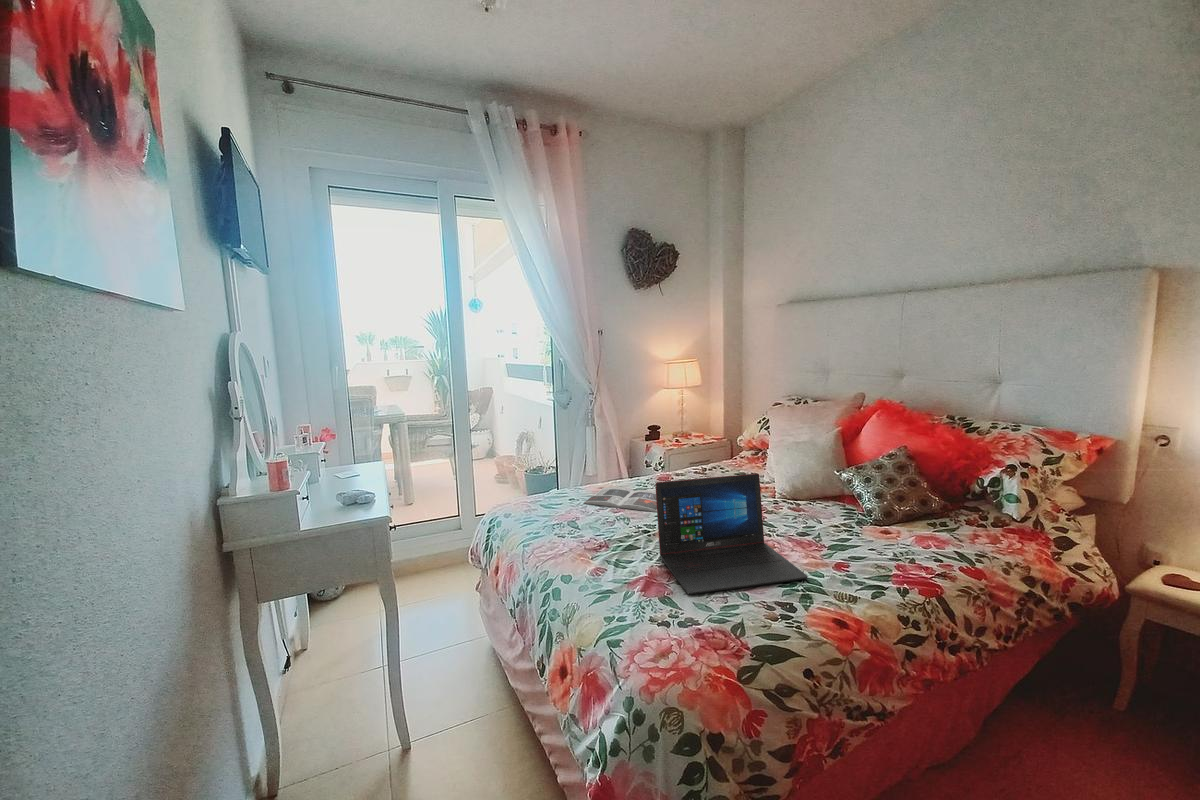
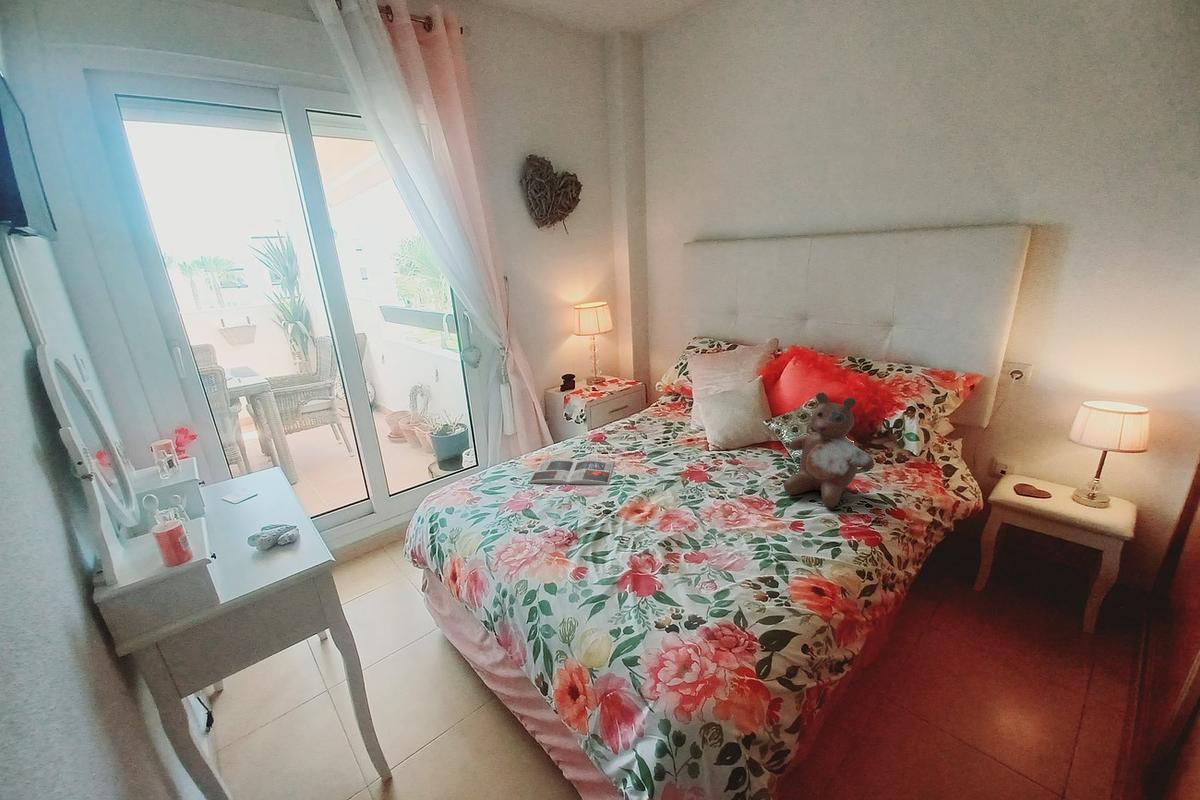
stuffed bear: none [837,431,943,555] -> present [784,392,874,507]
laptop: present [655,473,808,594] -> none [627,447,778,587]

